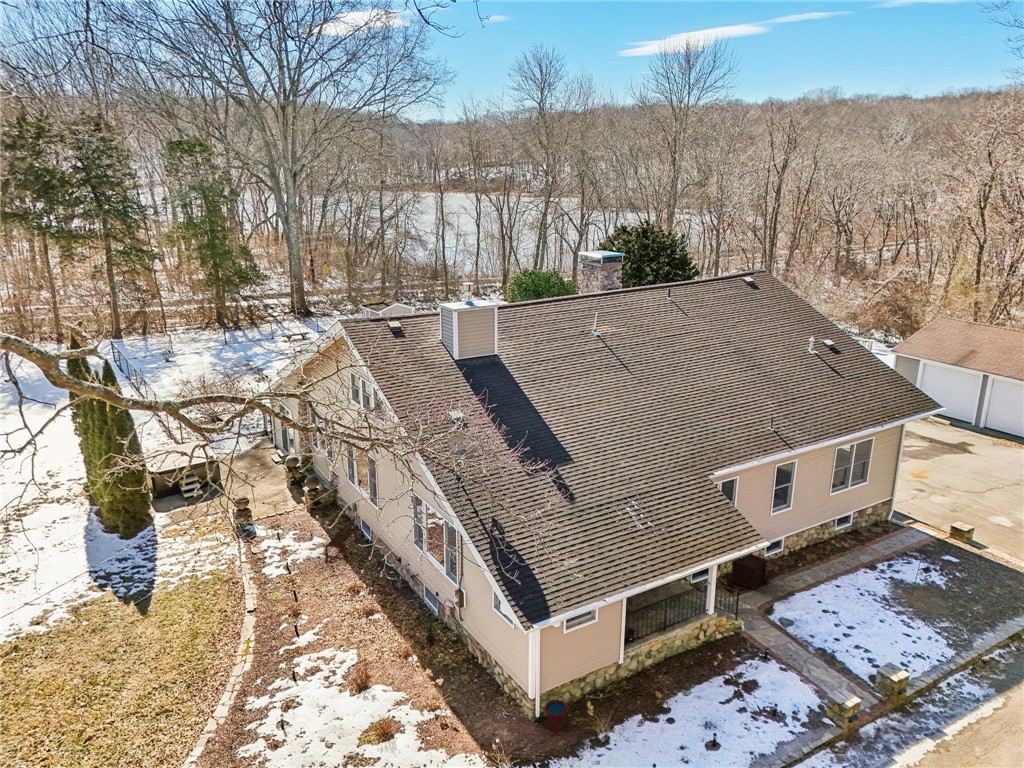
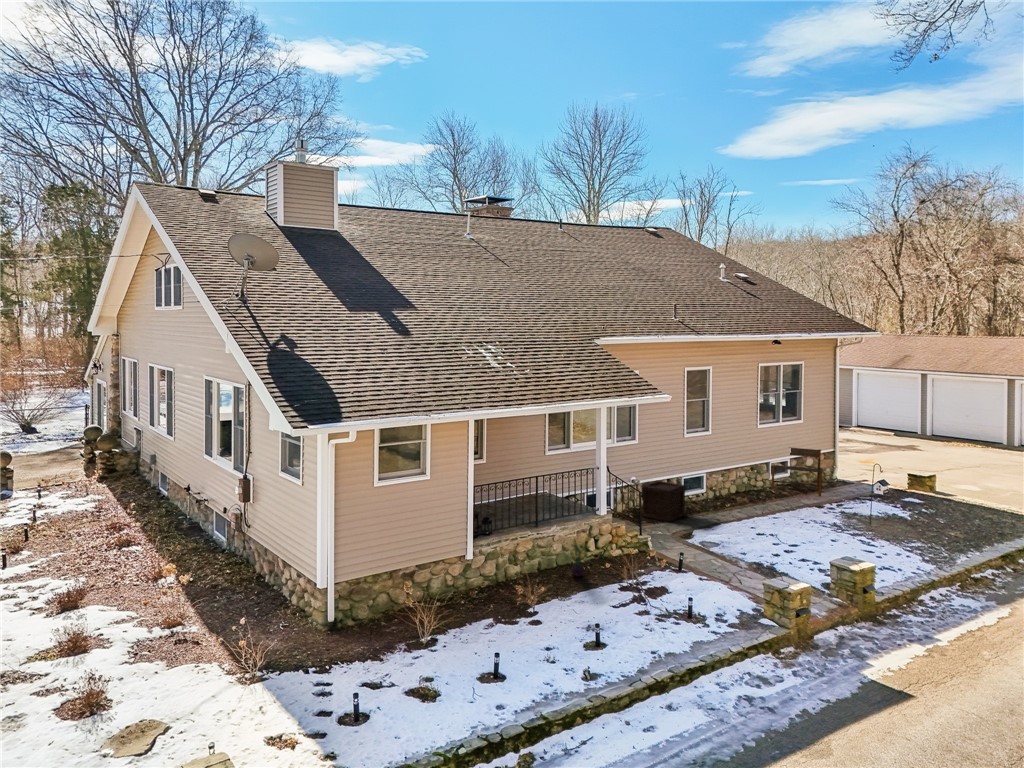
bench: present [325,517,358,563] -> present [771,448,822,496]
decorative plant: present [423,619,437,644] -> present [565,540,585,577]
bucket: present [545,700,567,731] -> none [337,590,372,635]

